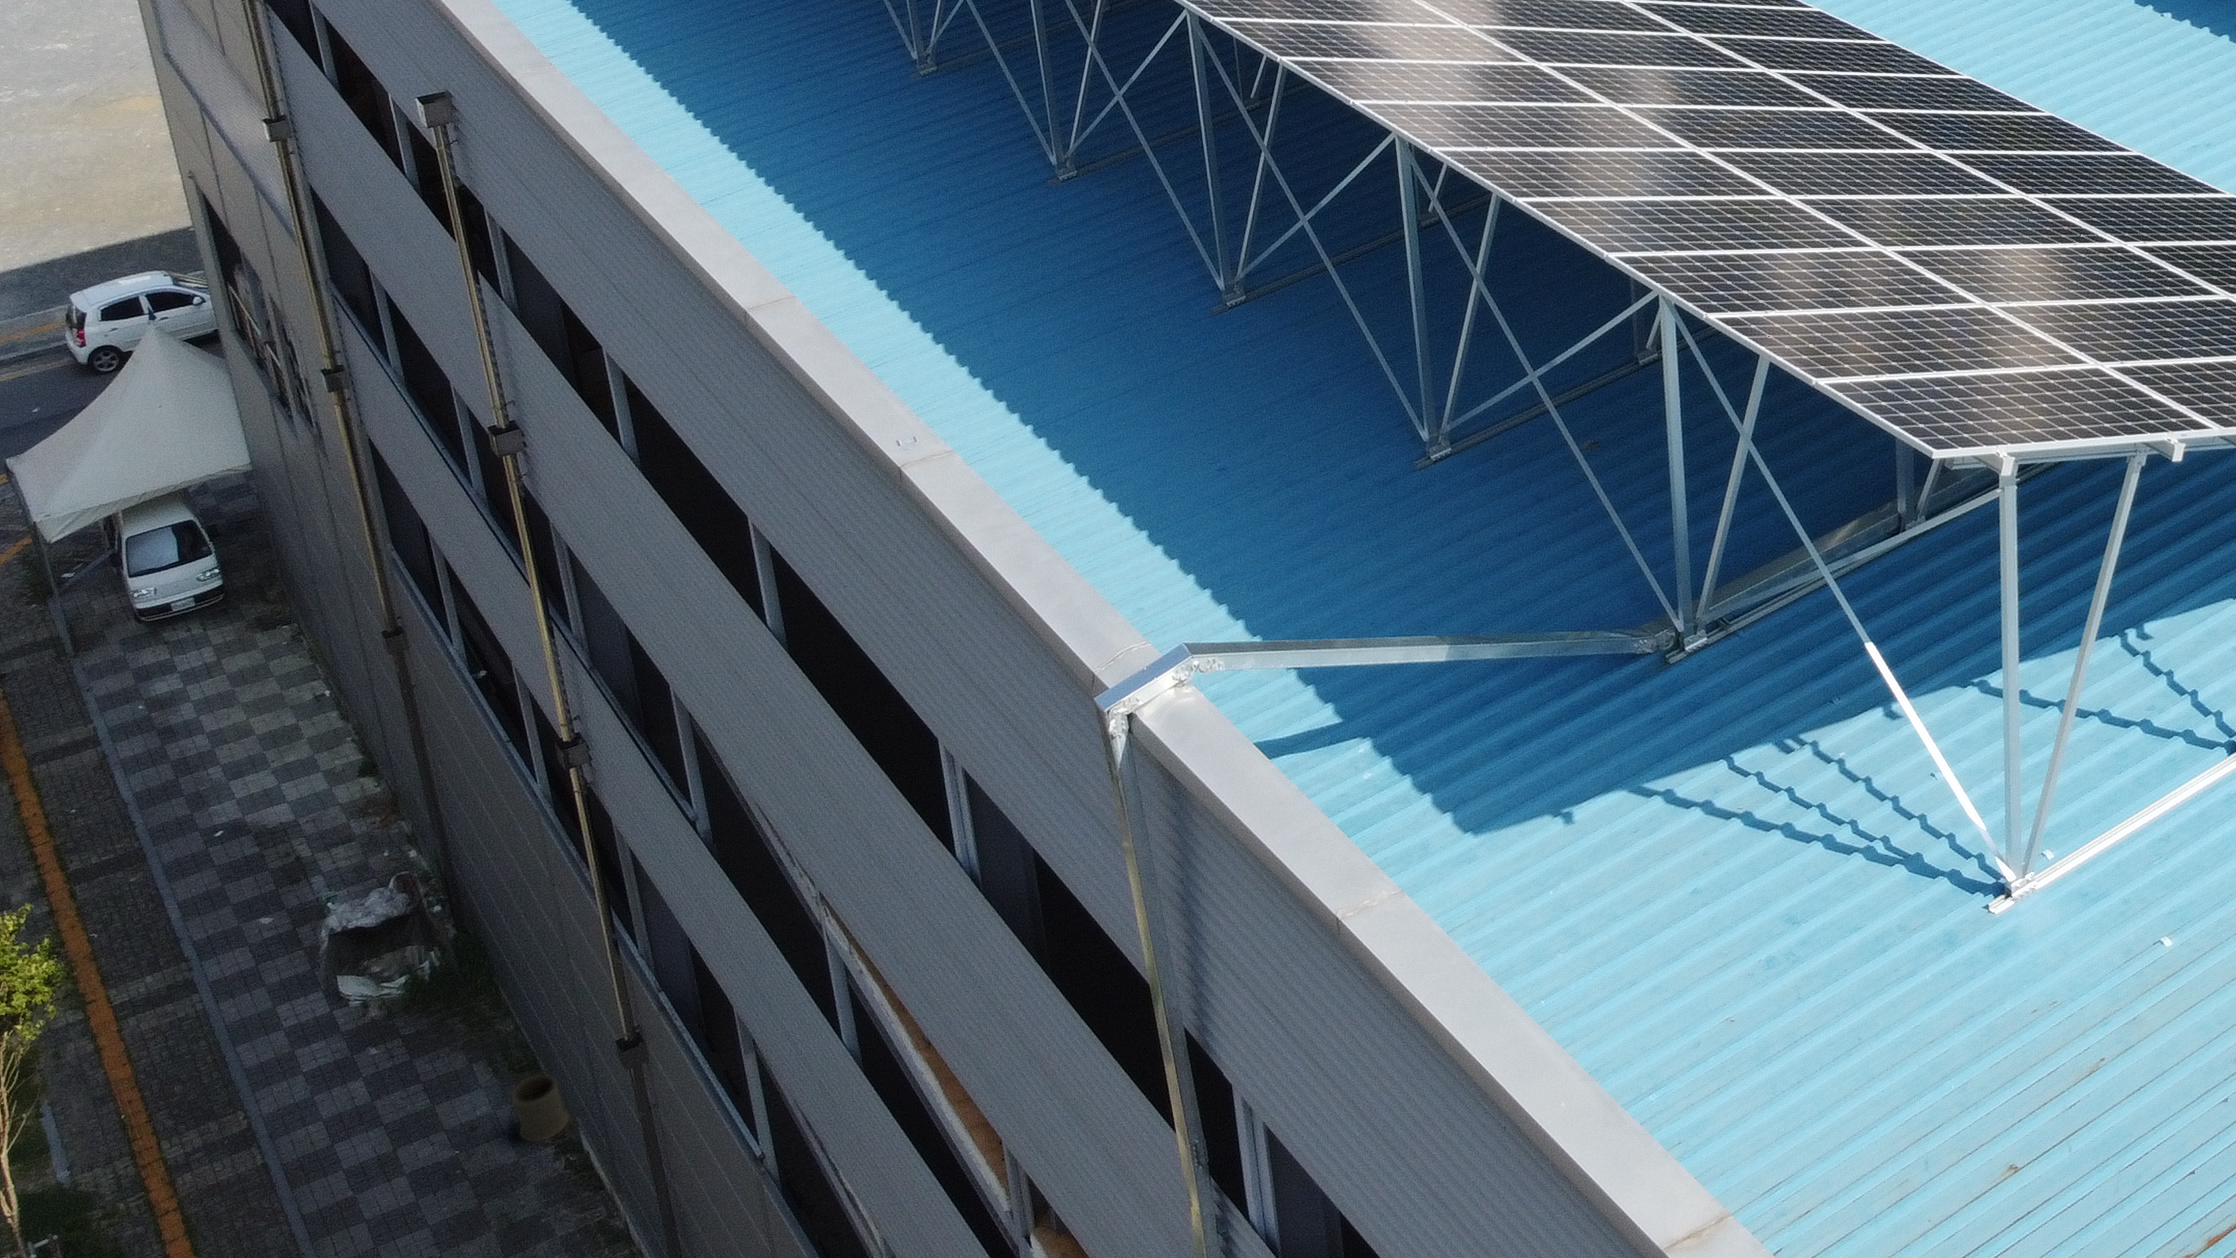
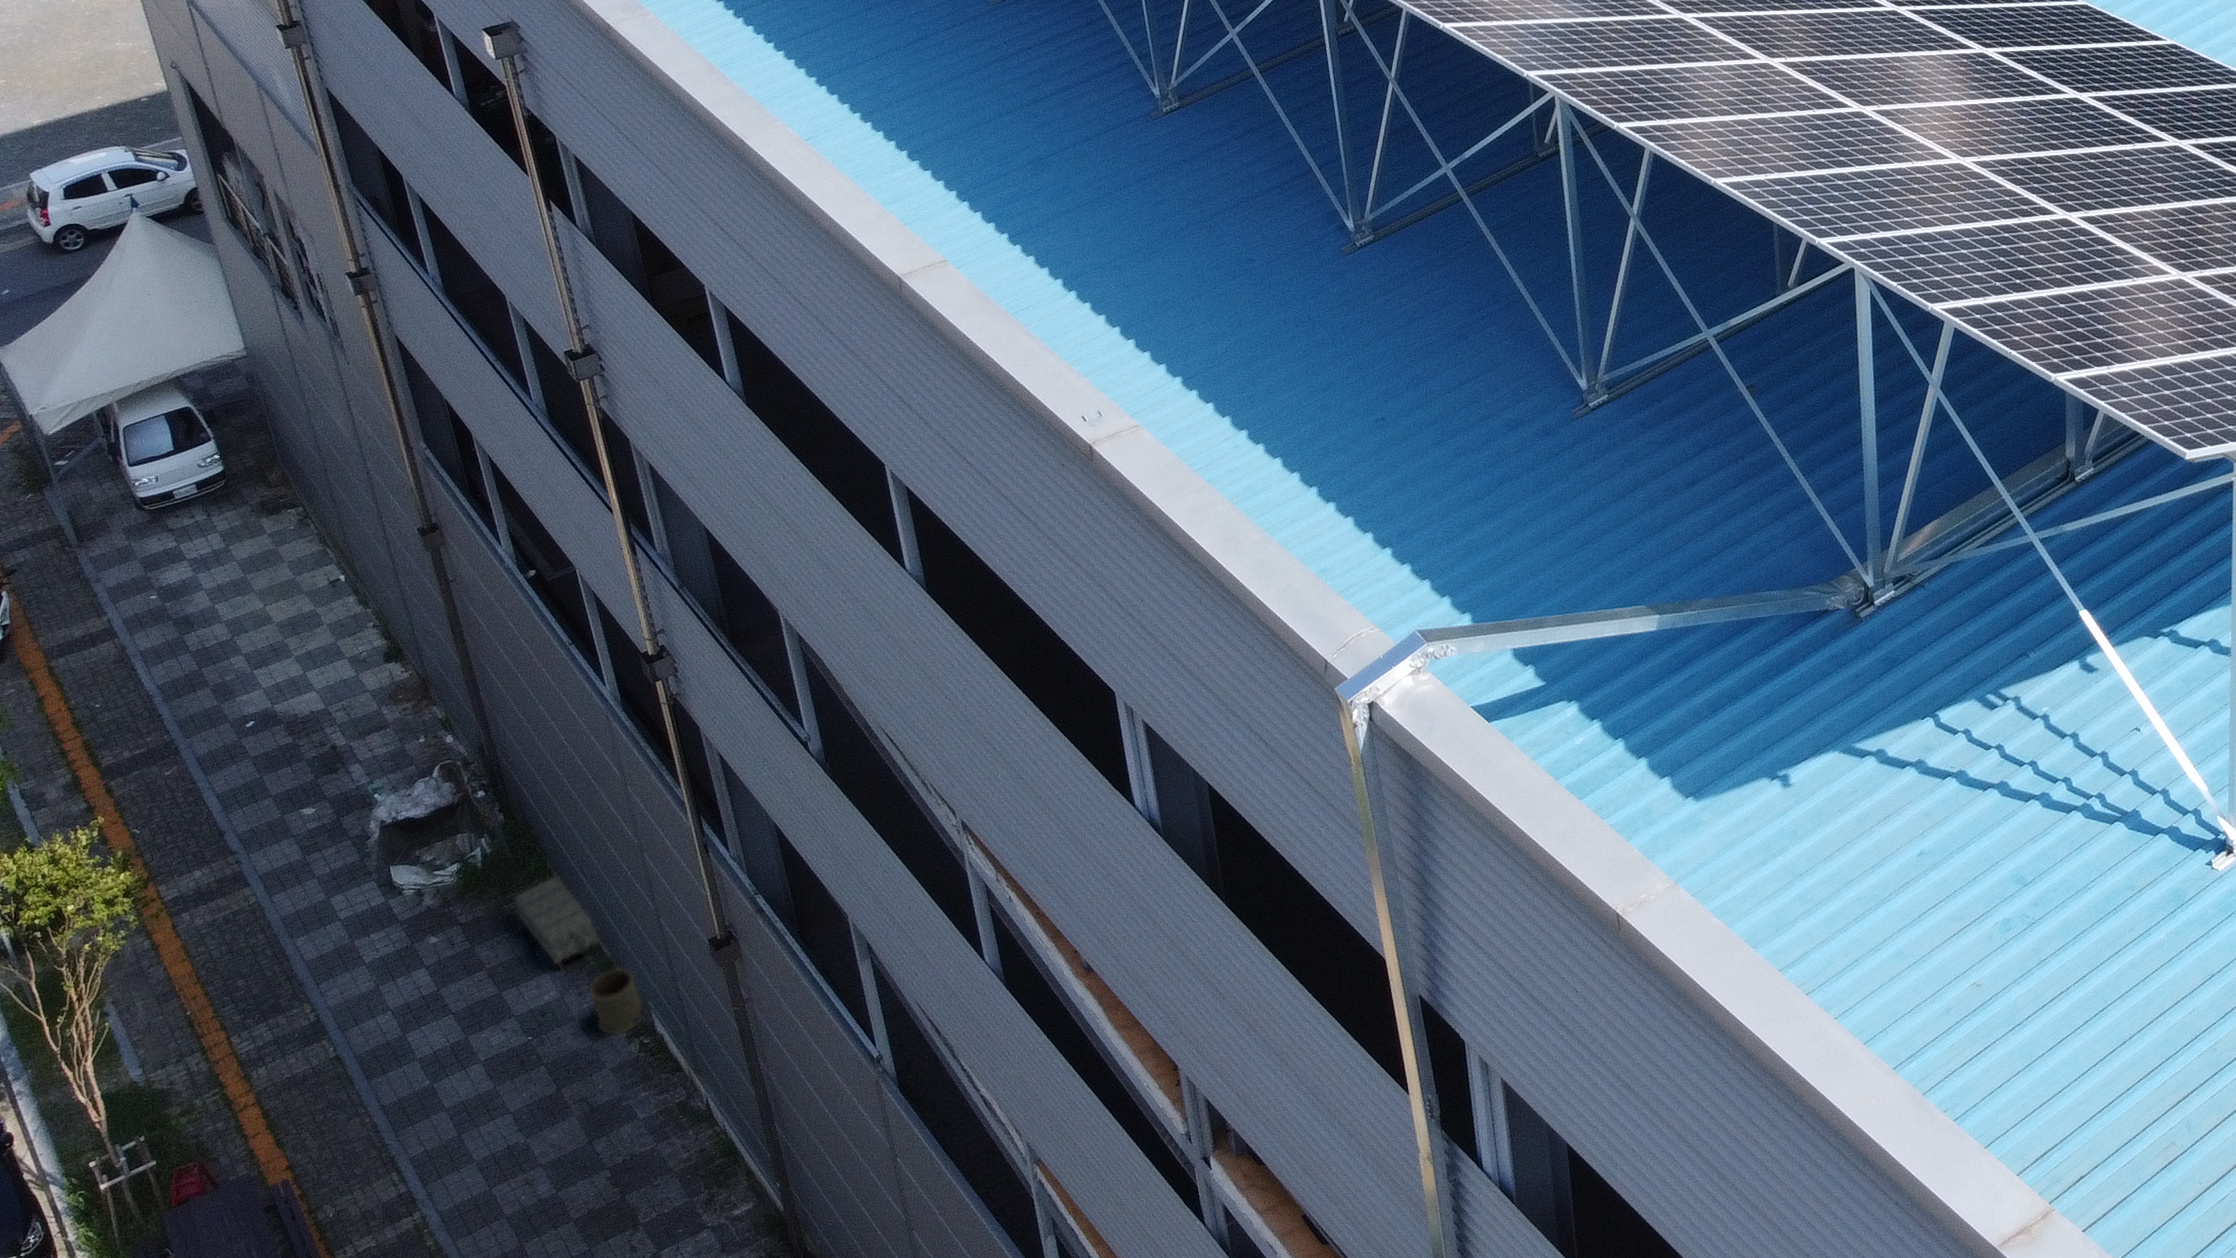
bench: none [451,981,531,1077] -> present [515,878,598,969]

